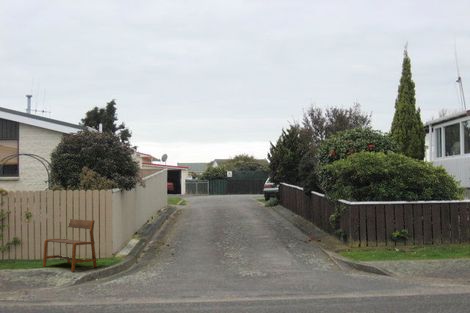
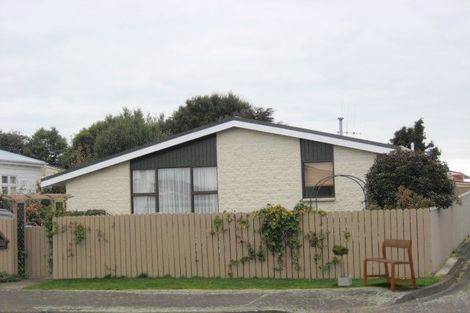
potted tree: none [11,225,31,268] -> present [332,245,352,286]

